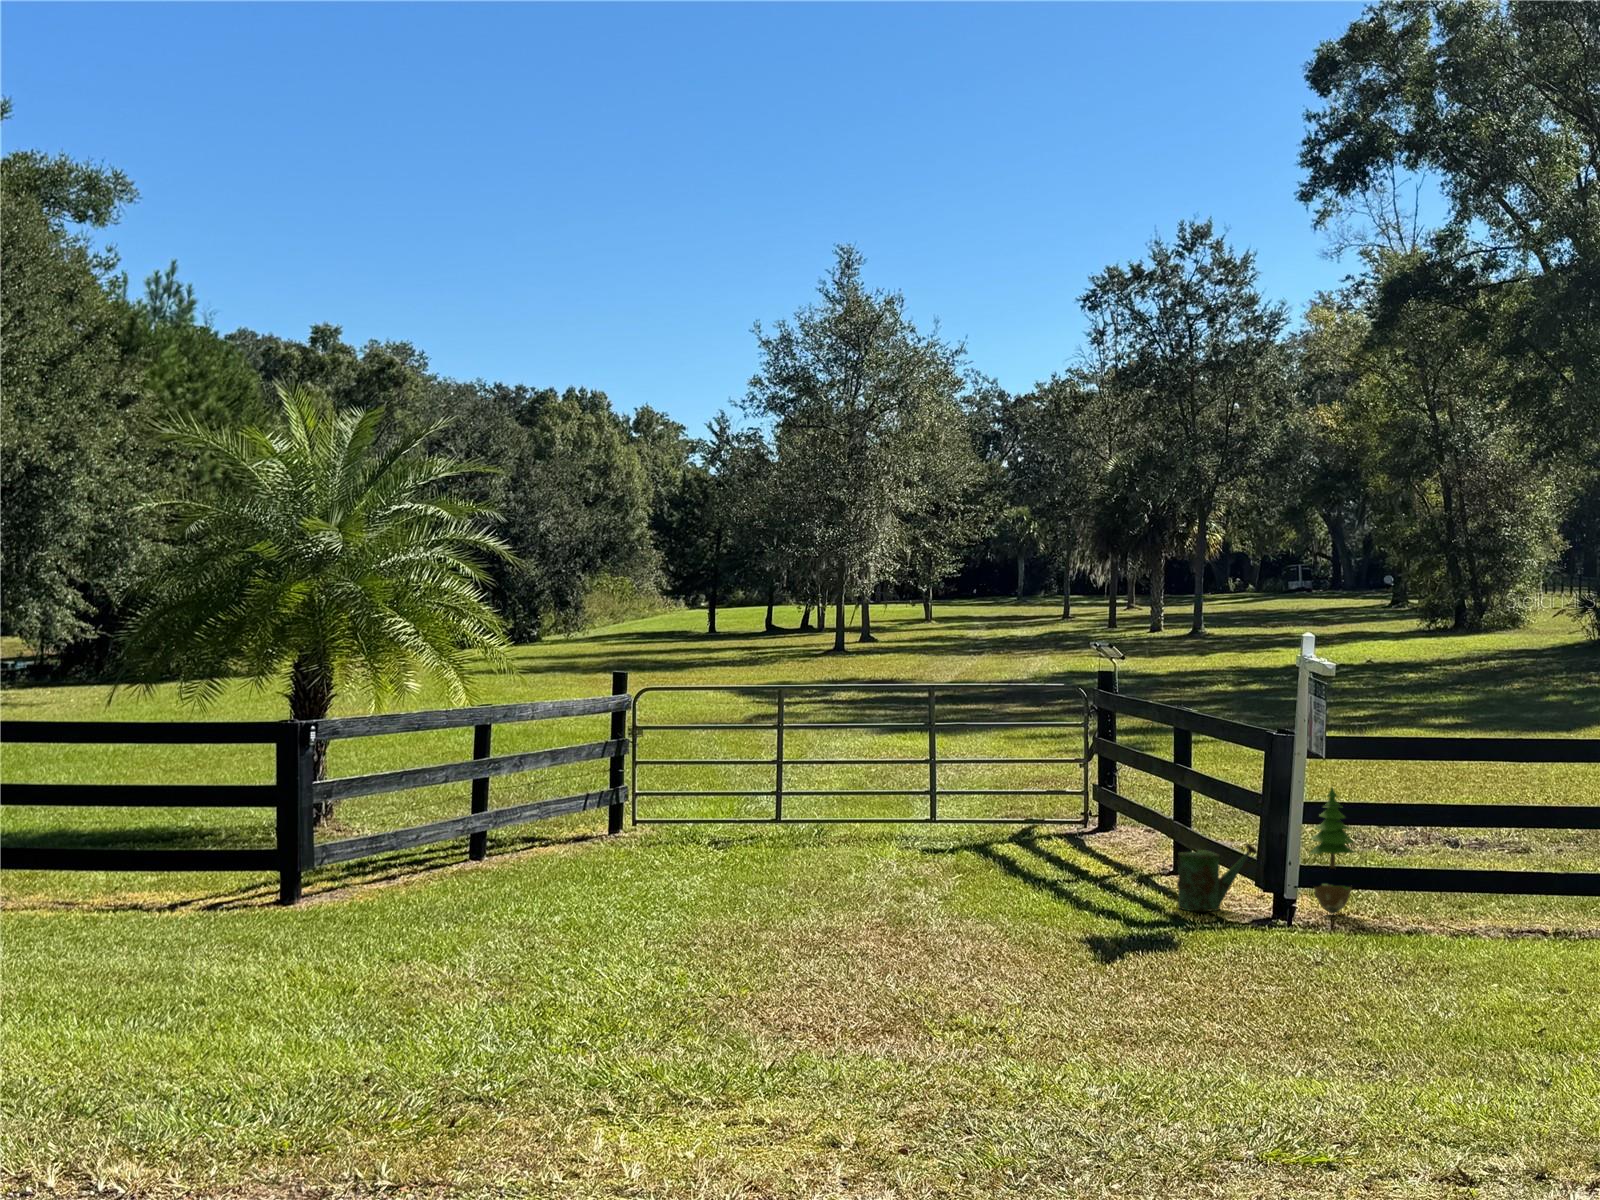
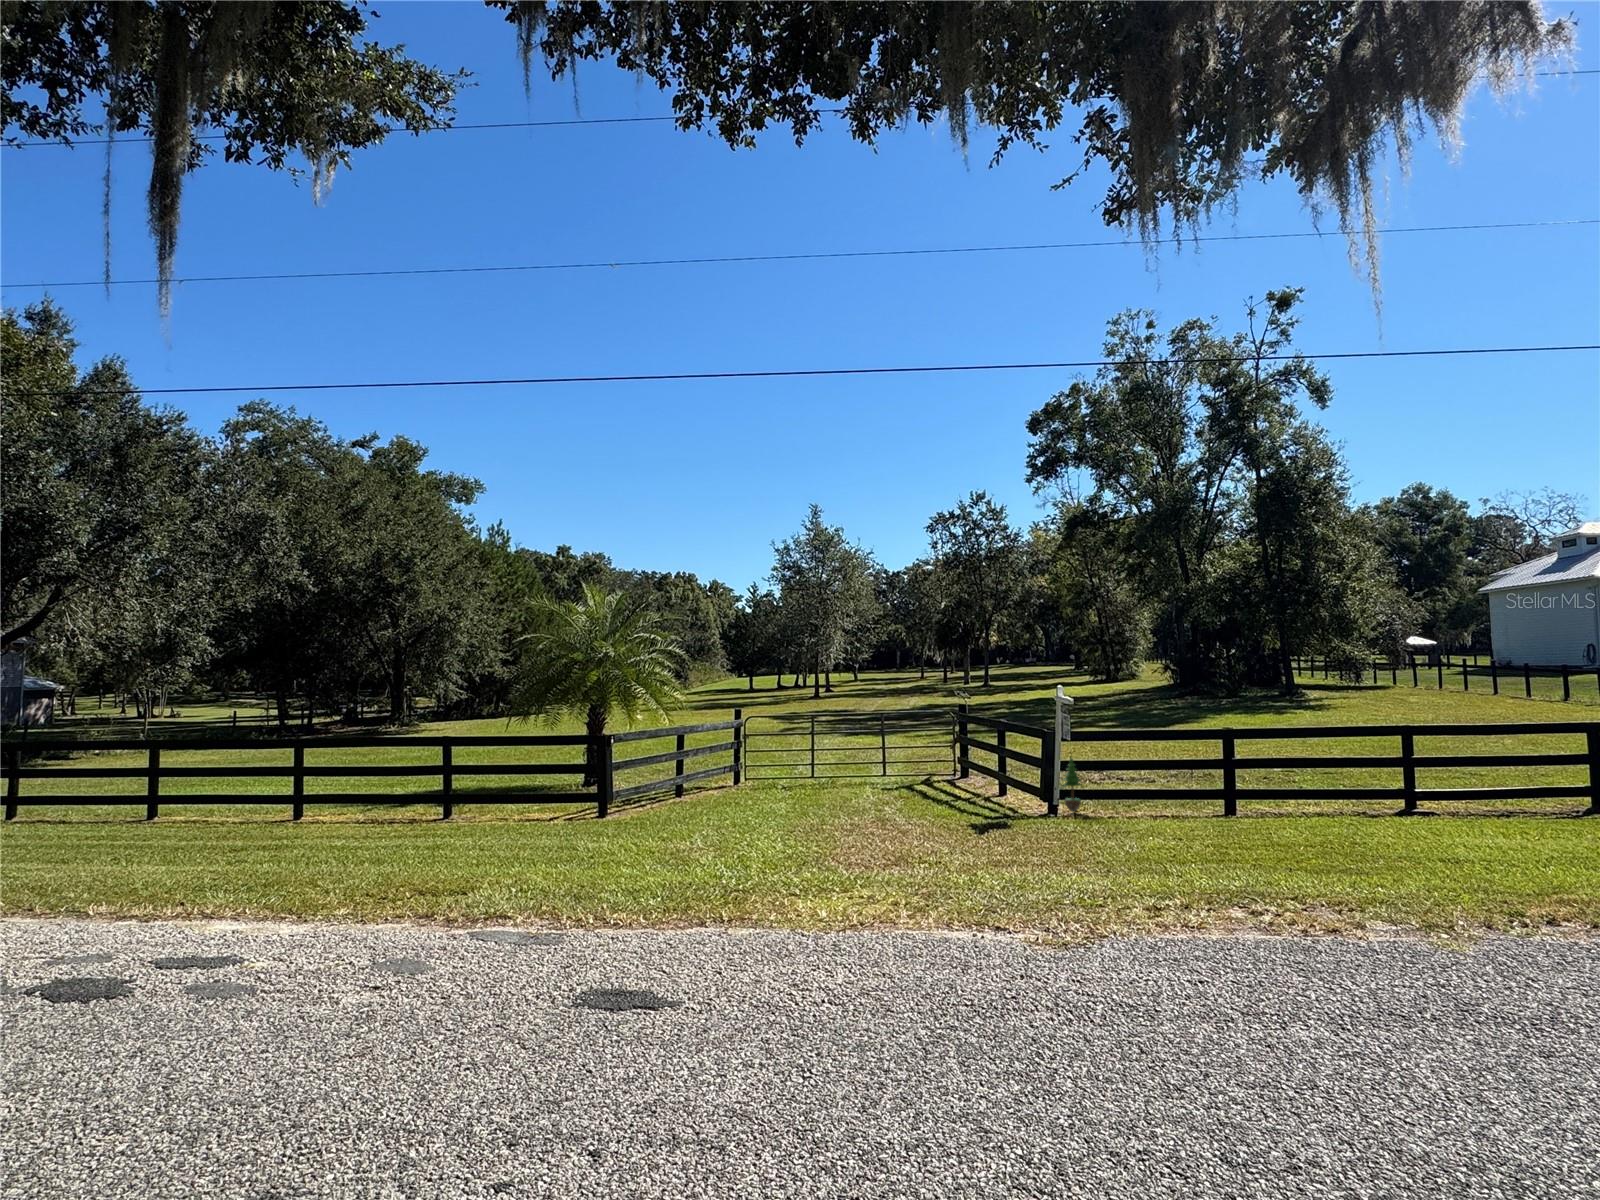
watering can: present [1163,844,1258,911] -> none [999,782,1040,813]

